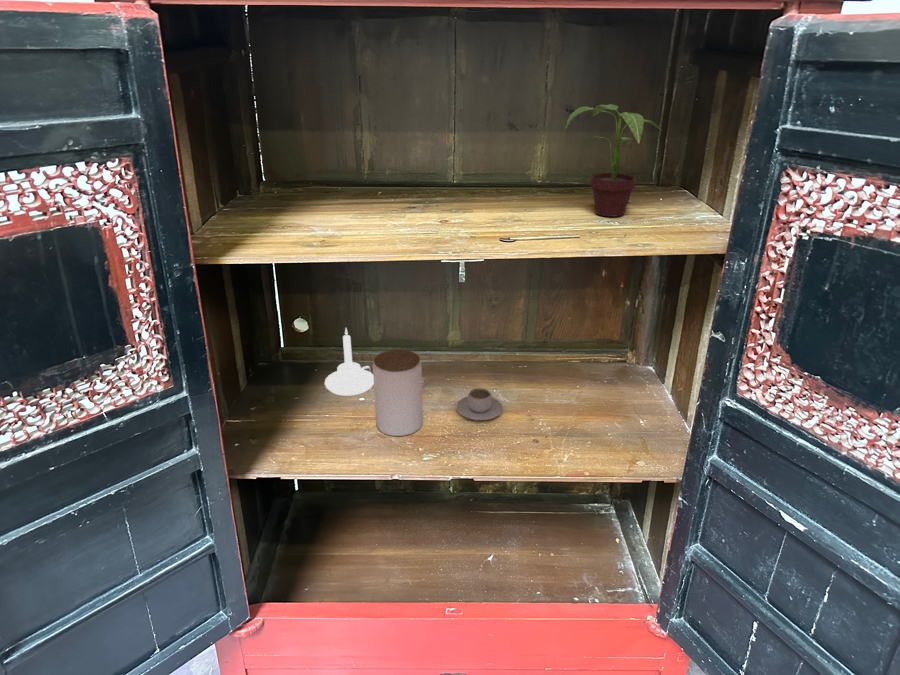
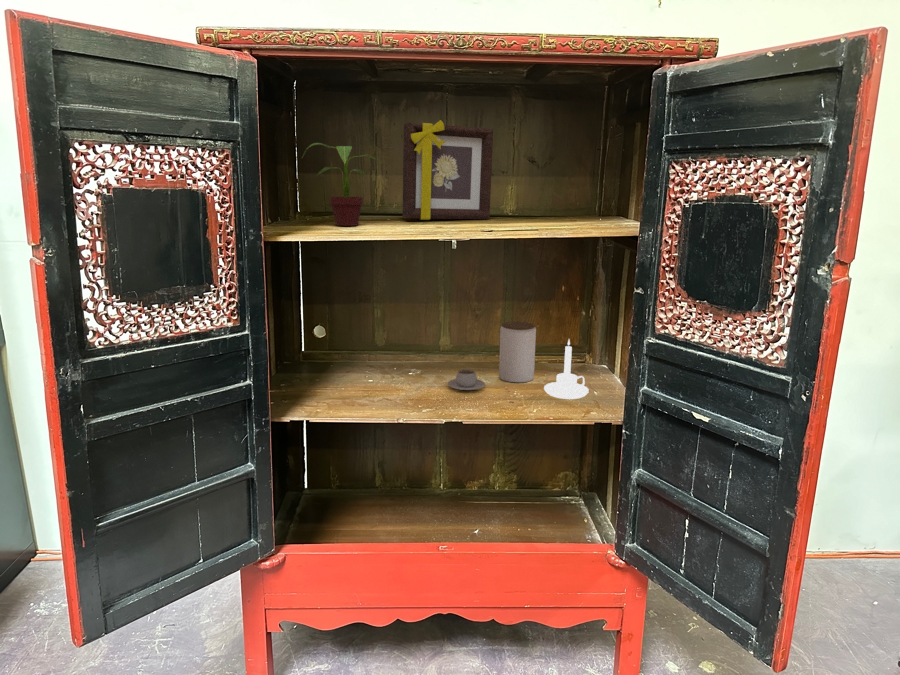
picture frame: none [394,66,519,204] -> present [402,120,493,220]
potted plant: present [566,104,661,217] -> present [303,143,381,226]
candle holder: present [325,329,374,396] -> present [544,340,589,399]
jar: present [373,350,423,436] -> present [499,322,536,382]

